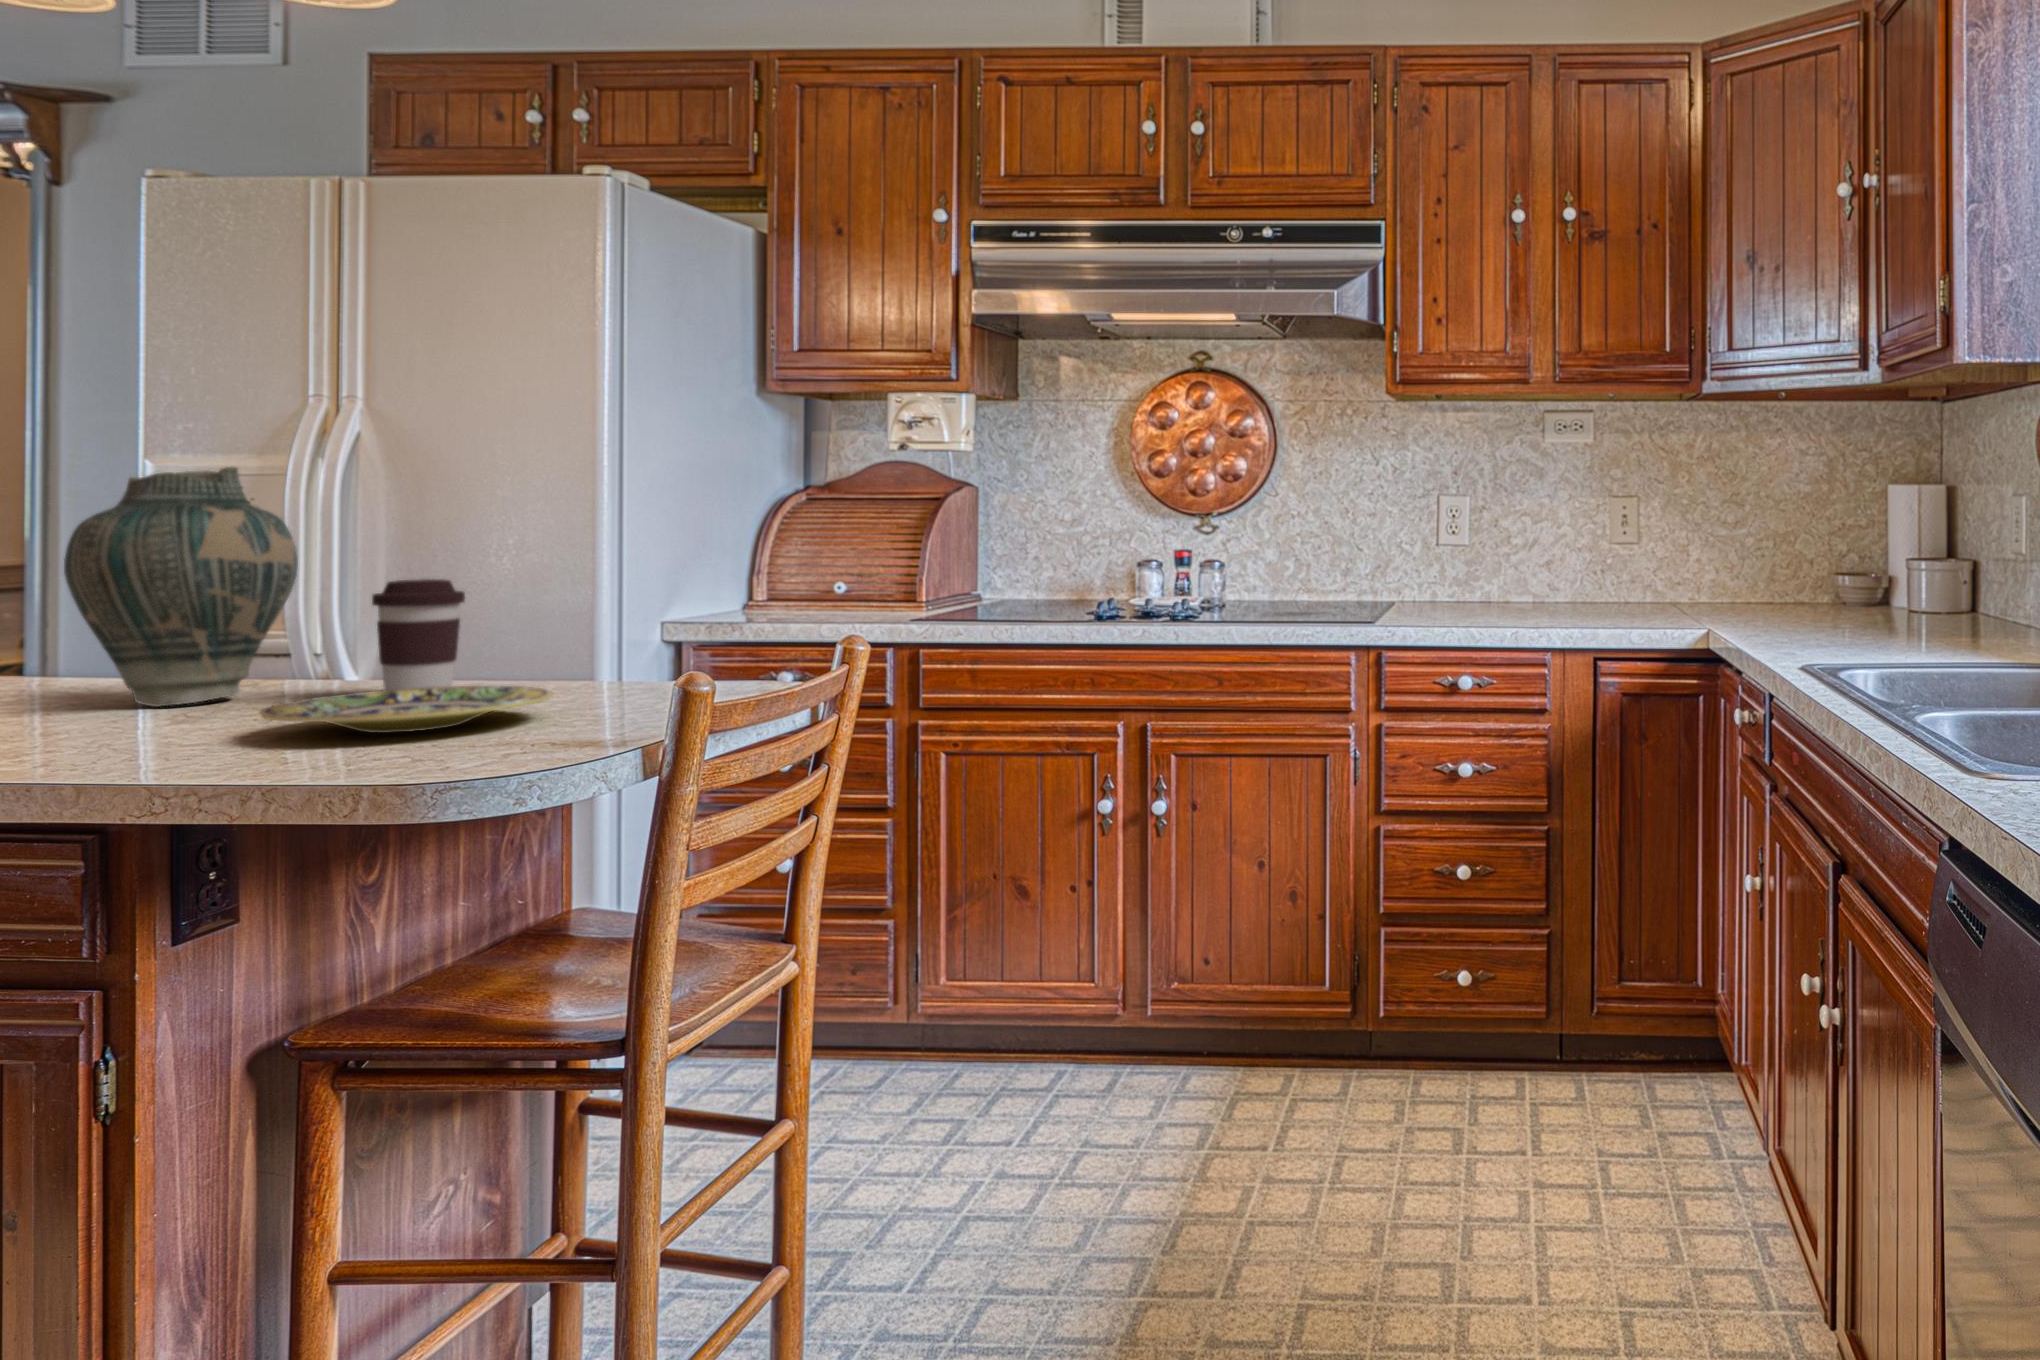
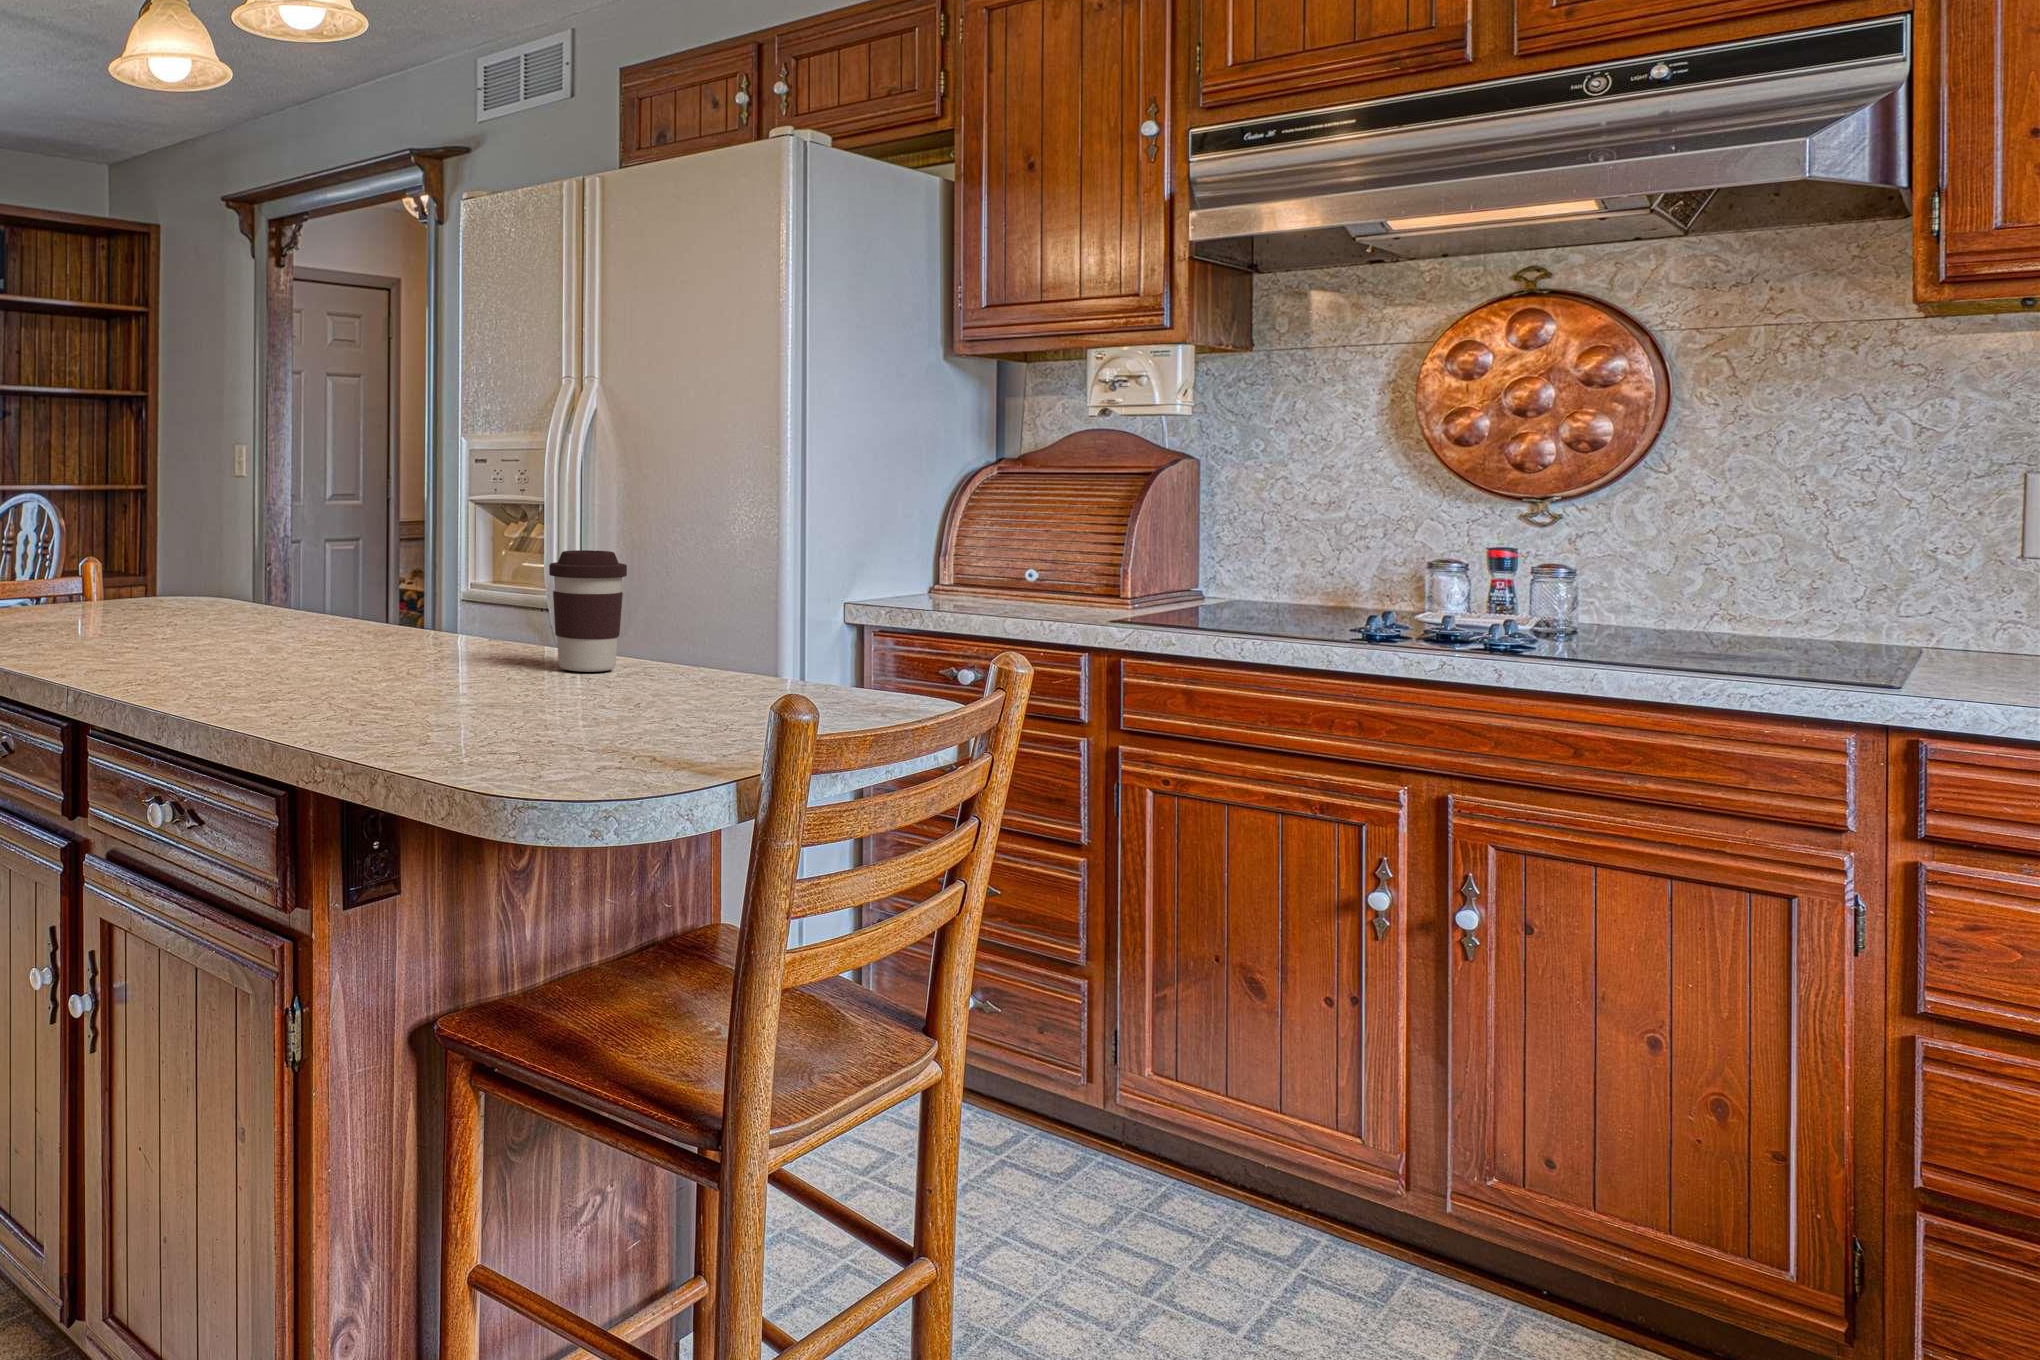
vase: present [64,467,298,707] -> none [338,436,500,659]
plate: present [260,686,553,733] -> none [431,665,683,715]

